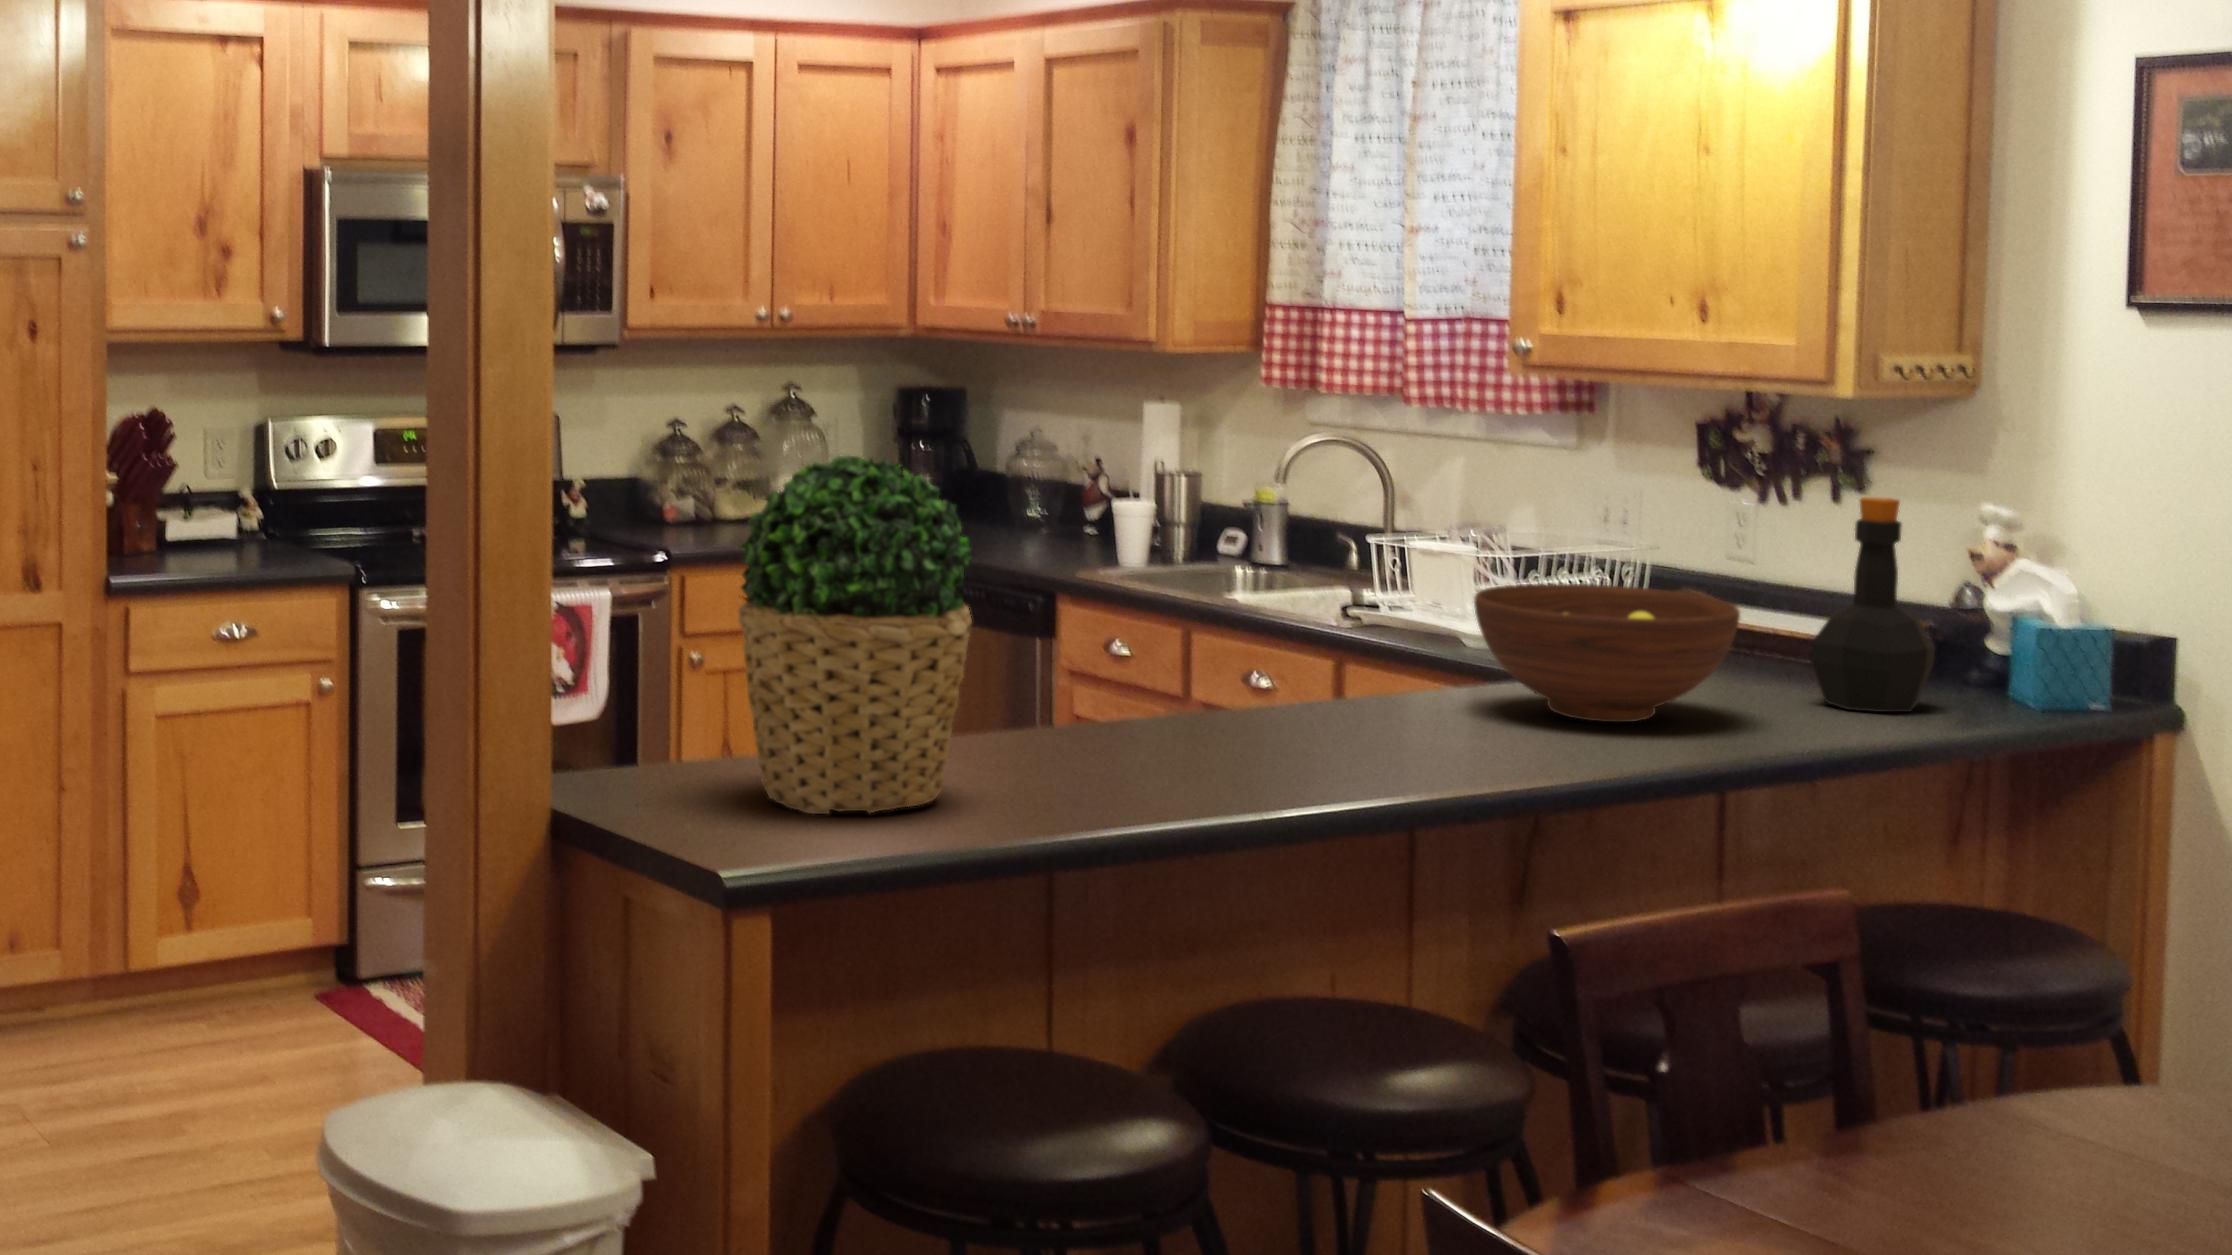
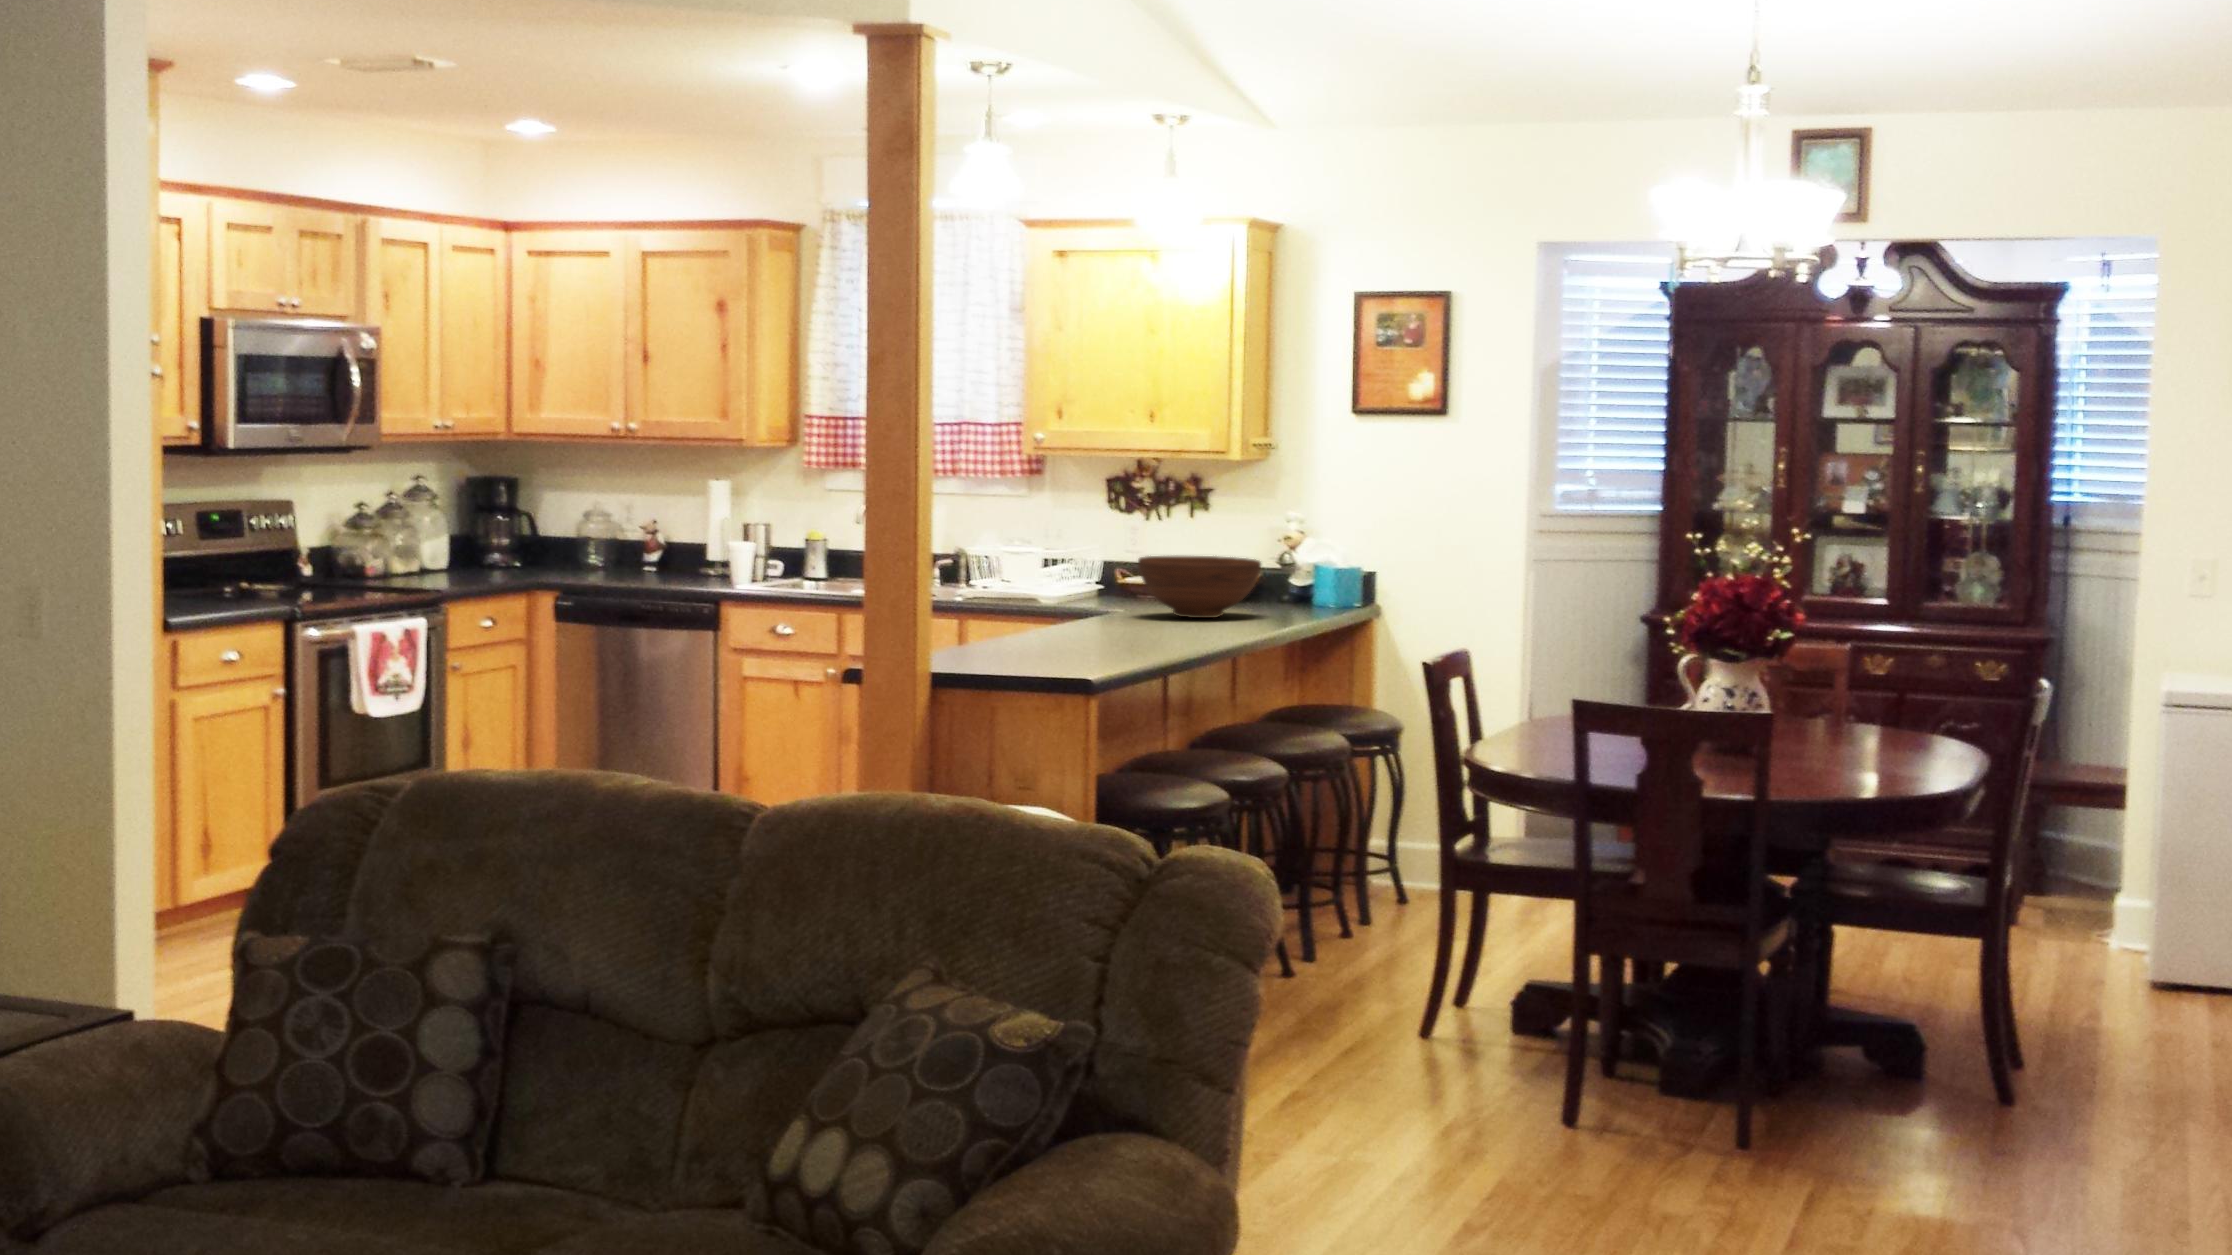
potted plant: present [737,456,971,814] -> none [993,487,1106,657]
bottle: present [1811,497,1935,712] -> none [1252,507,1306,610]

